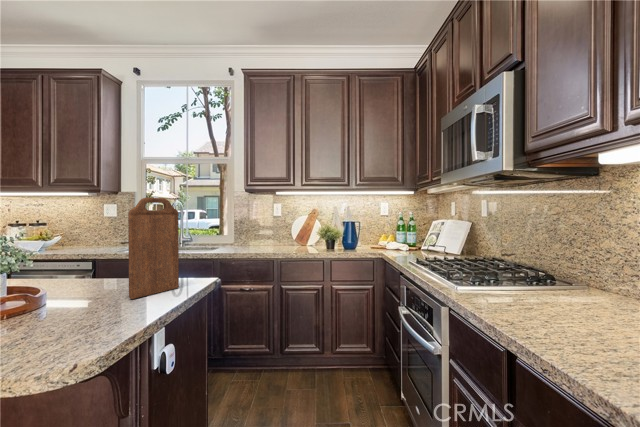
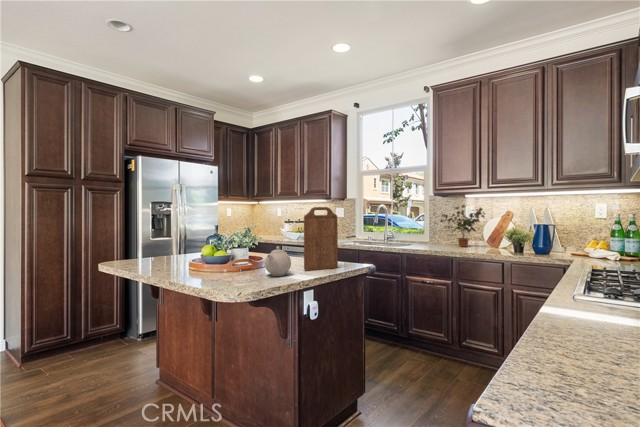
potted plant: none [249,203,296,247] -> present [440,205,485,247]
teapot: none [61,264,116,318] -> present [265,246,291,276]

